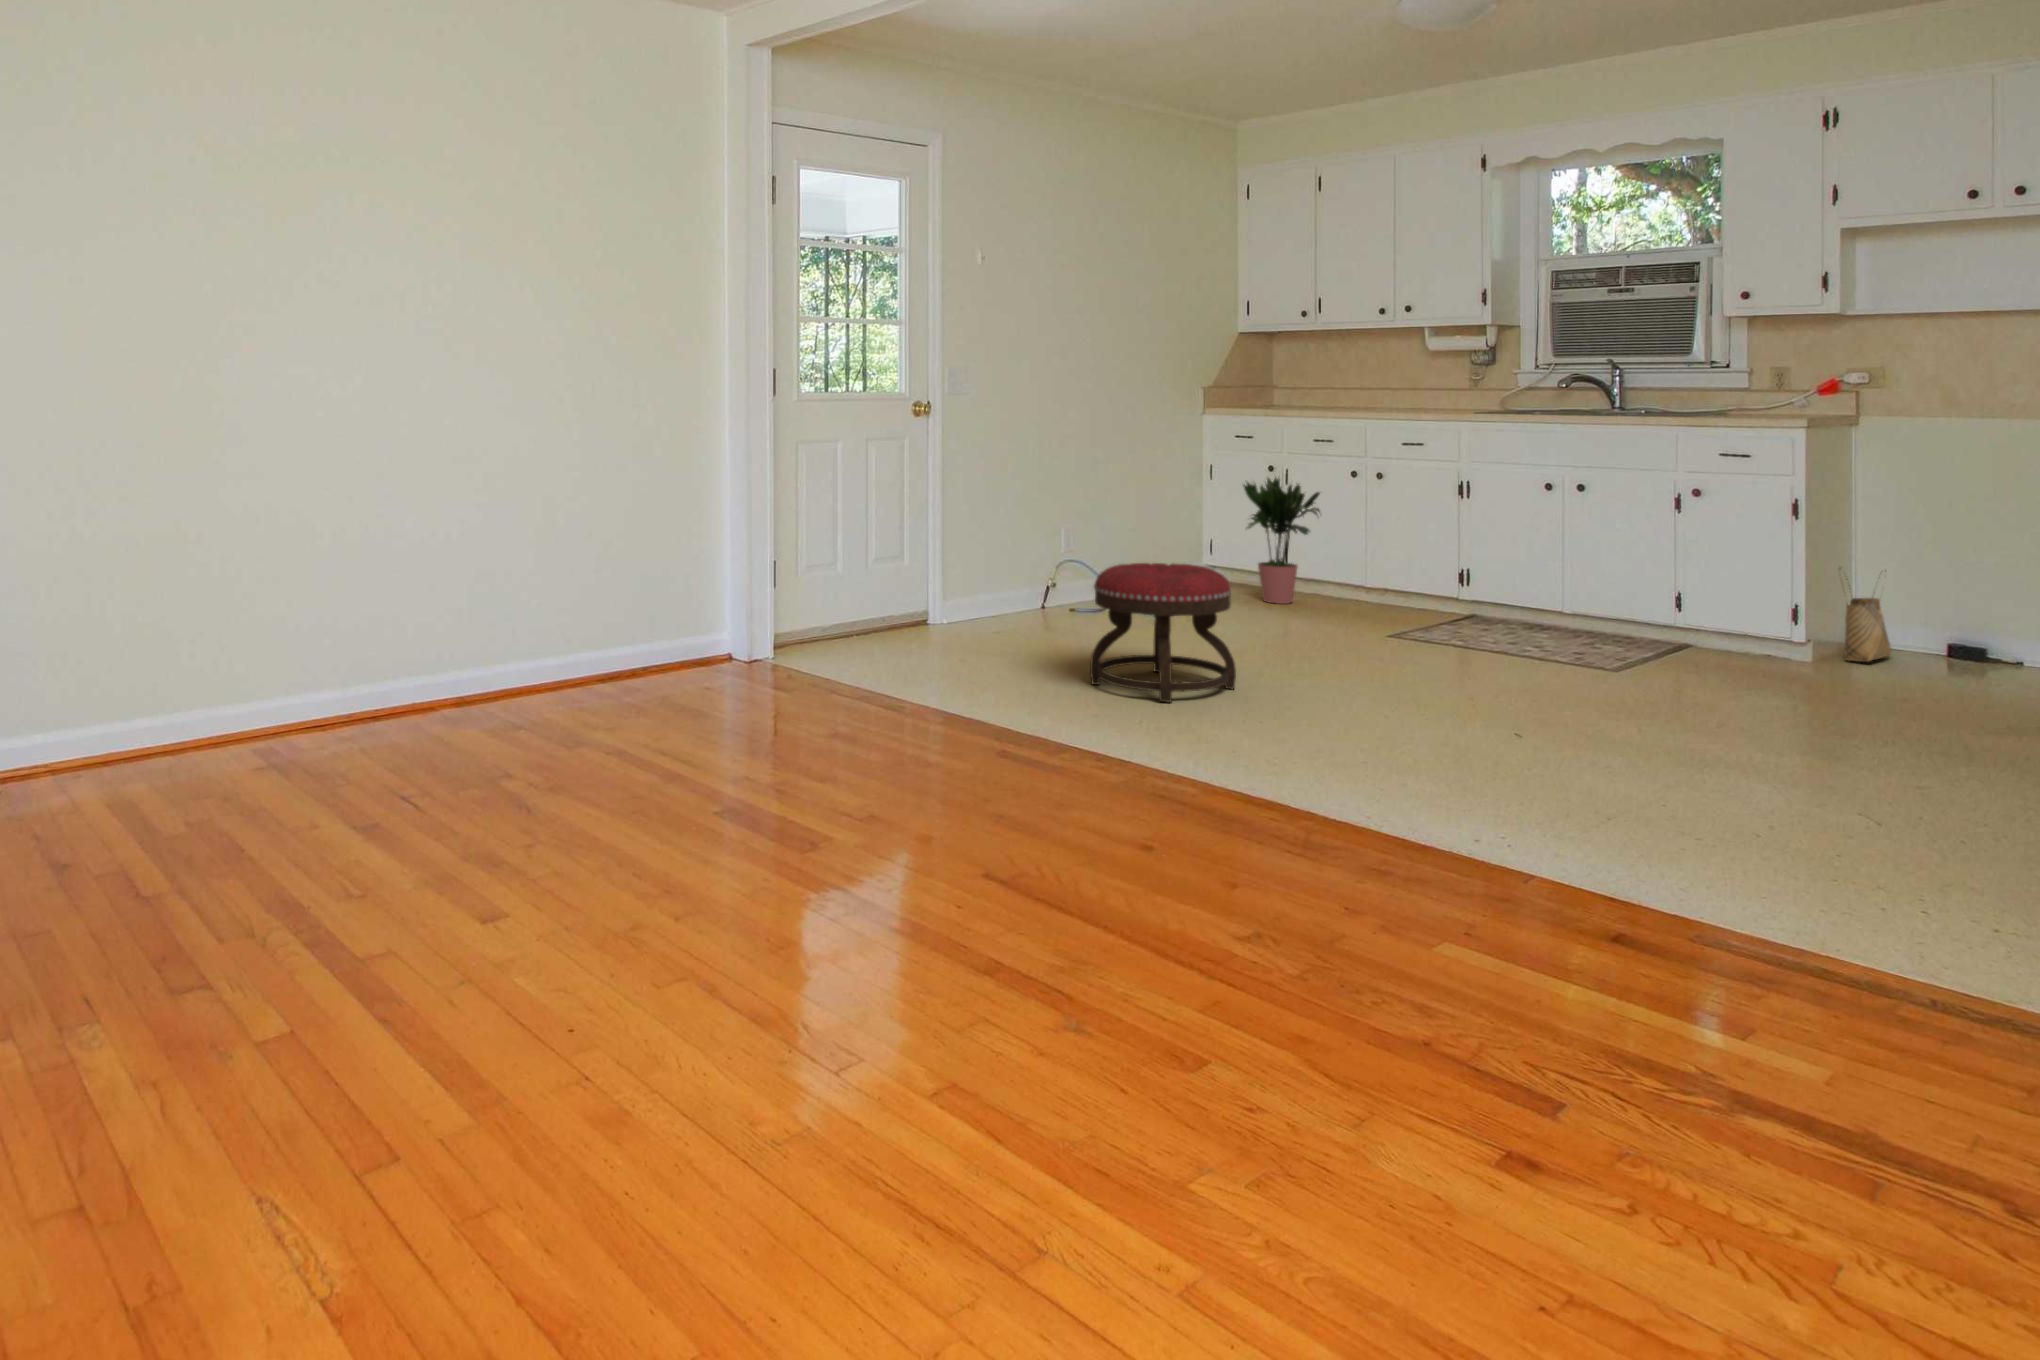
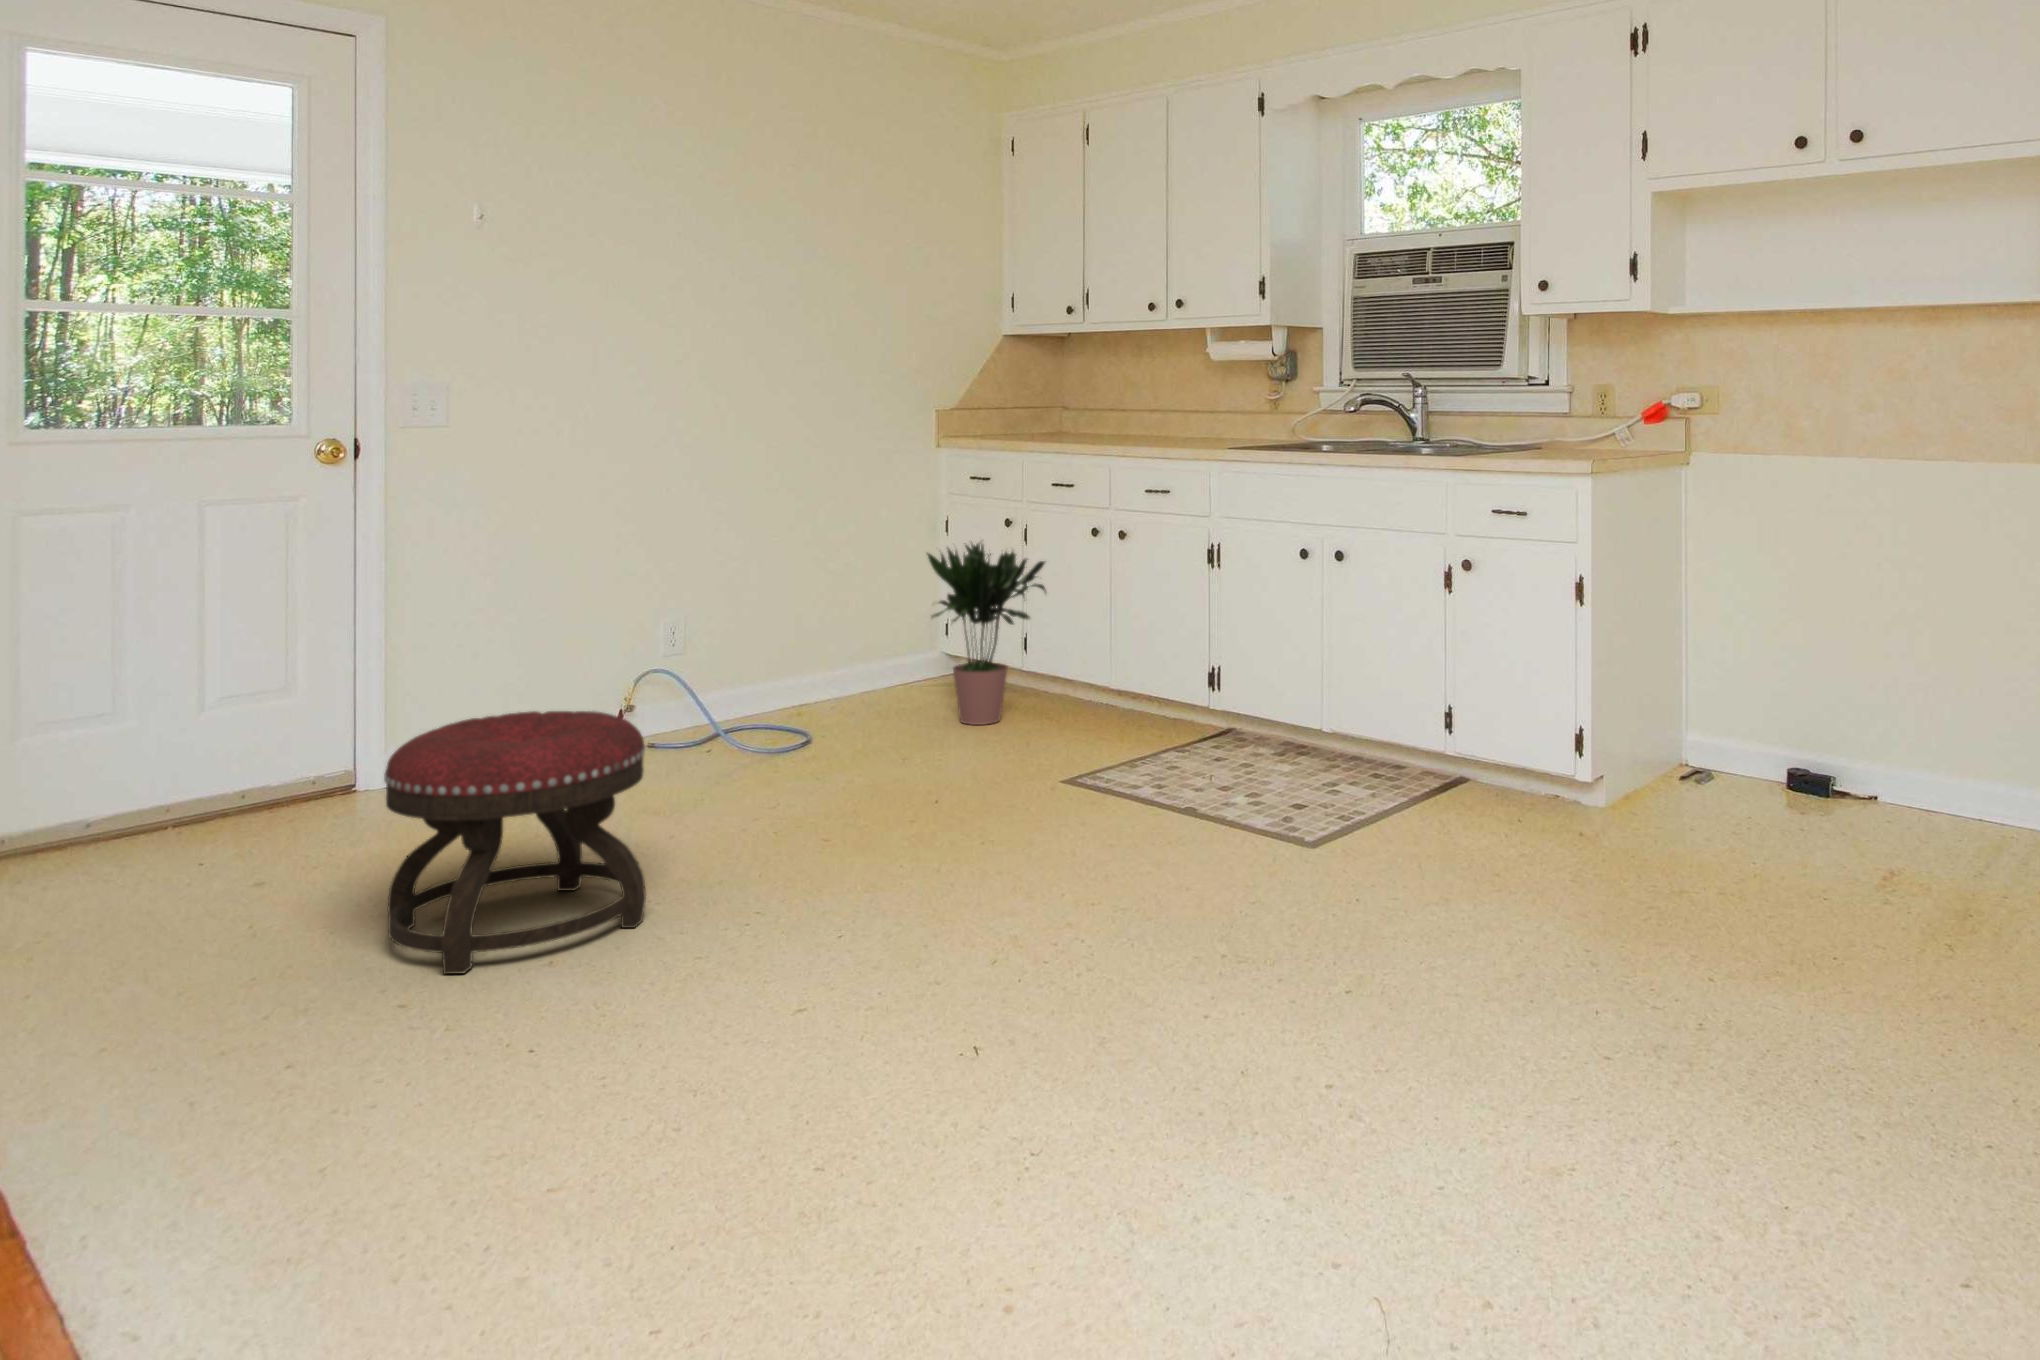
woven basket: present [1843,570,1891,662] -> none [1646,665,1714,803]

